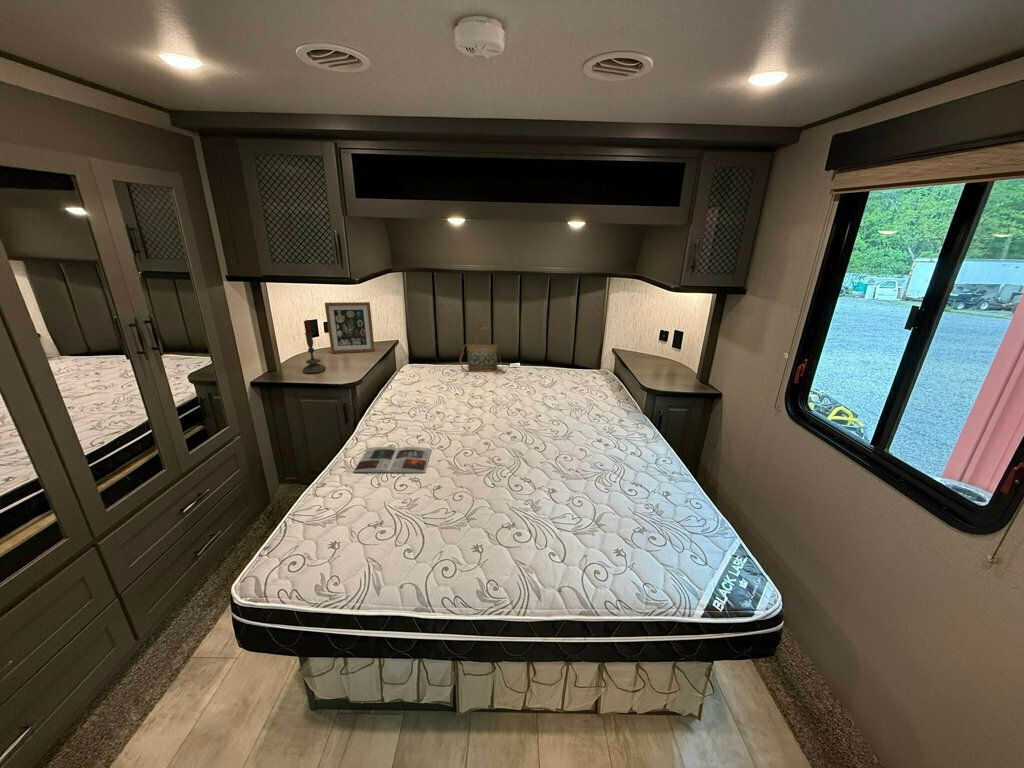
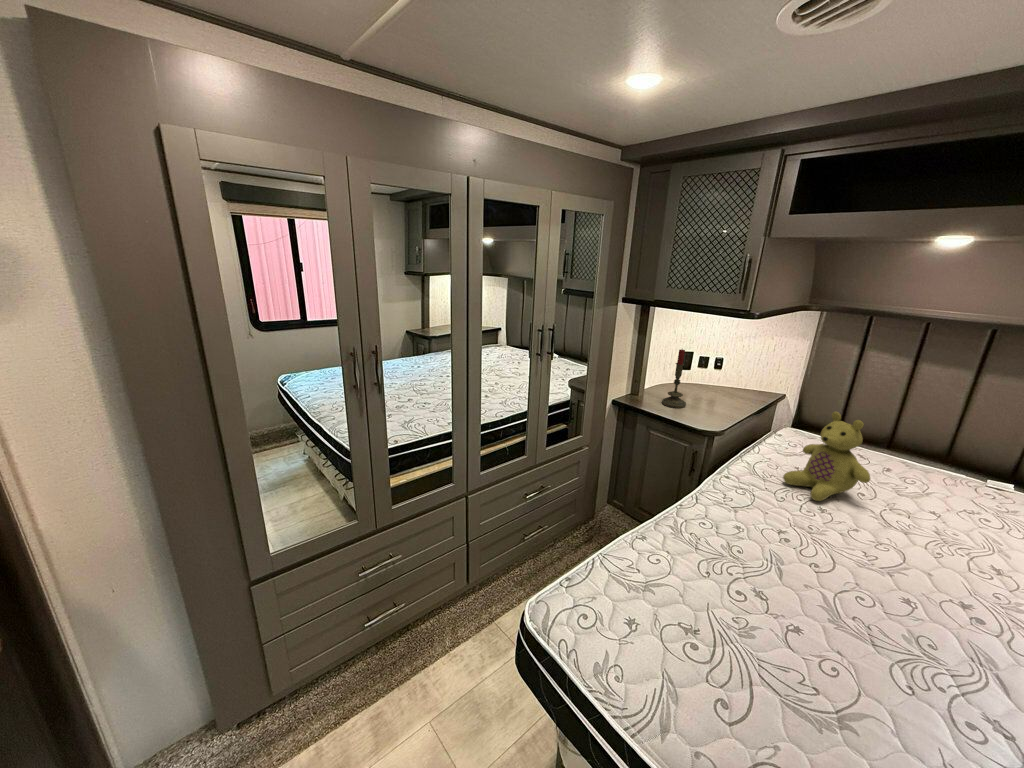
picture frame: present [325,302,375,353] -> none [697,334,762,400]
handbag: present [460,327,505,374] -> none [882,406,981,493]
stuffed bear: none [411,344,456,408] -> present [783,412,870,501]
magazine: present [354,446,431,473] -> none [680,518,799,594]

